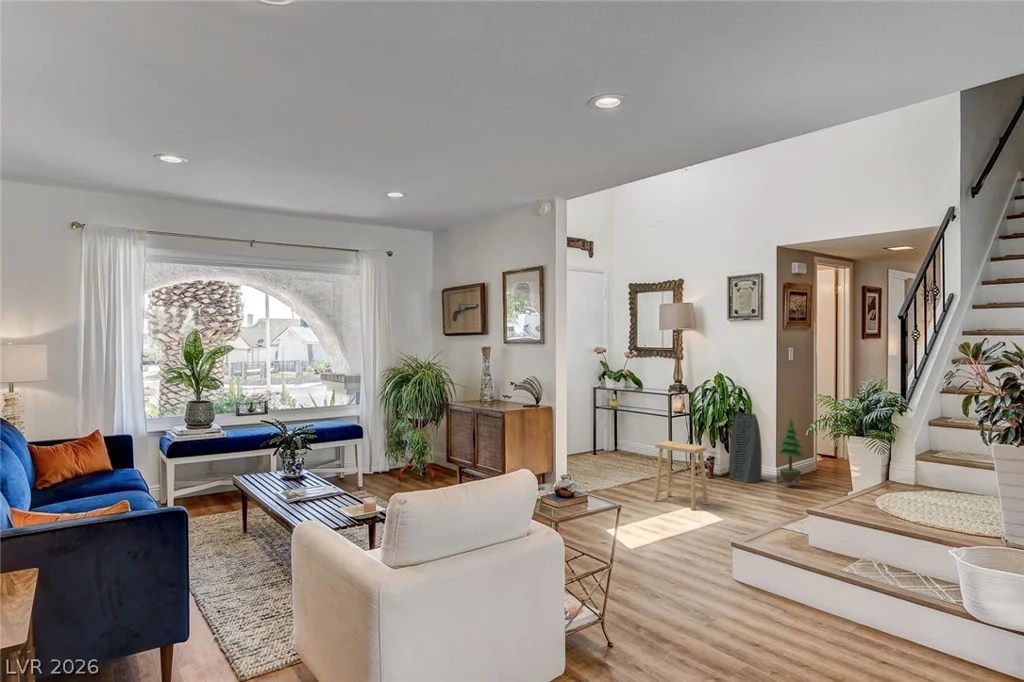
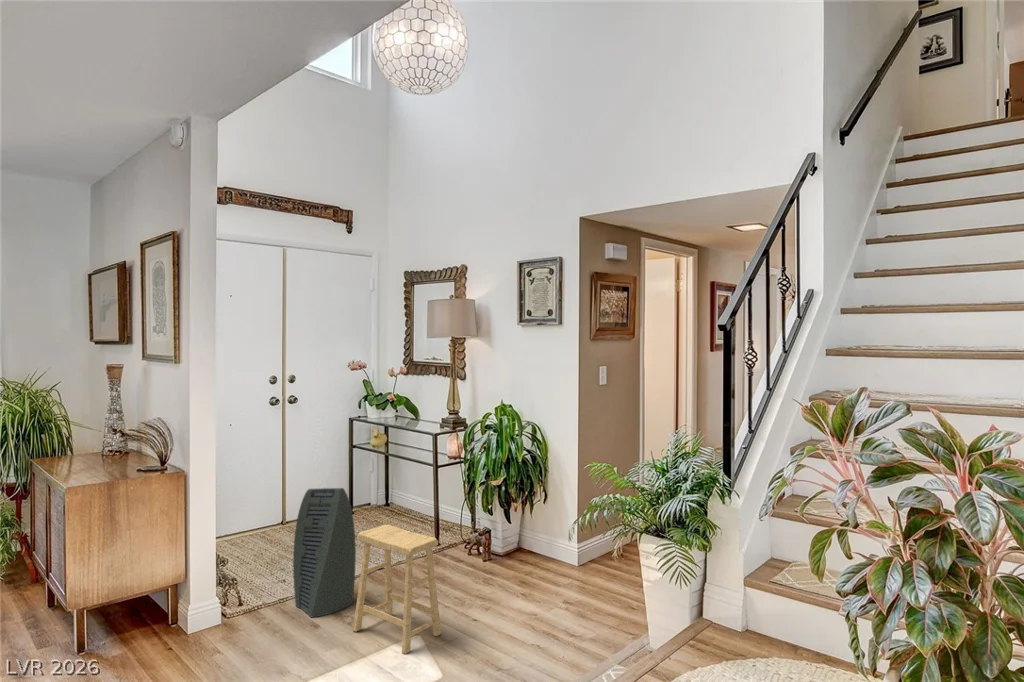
air purifier: present [729,414,762,483] -> present [293,488,356,617]
potted tree: present [778,419,804,487] -> none [573,476,611,580]

